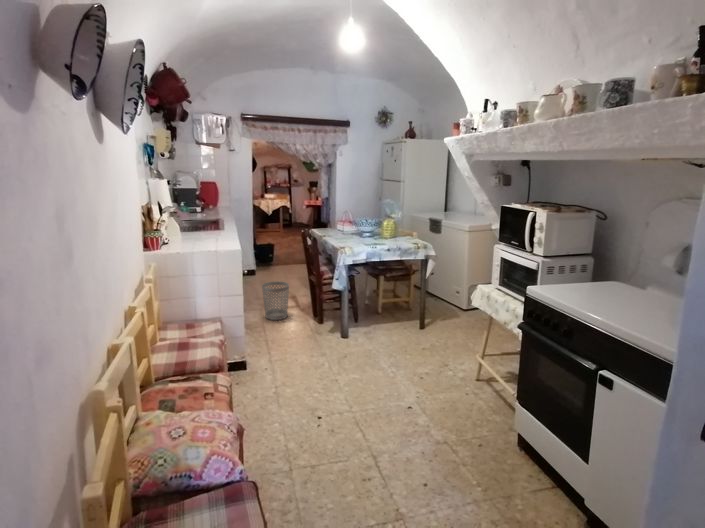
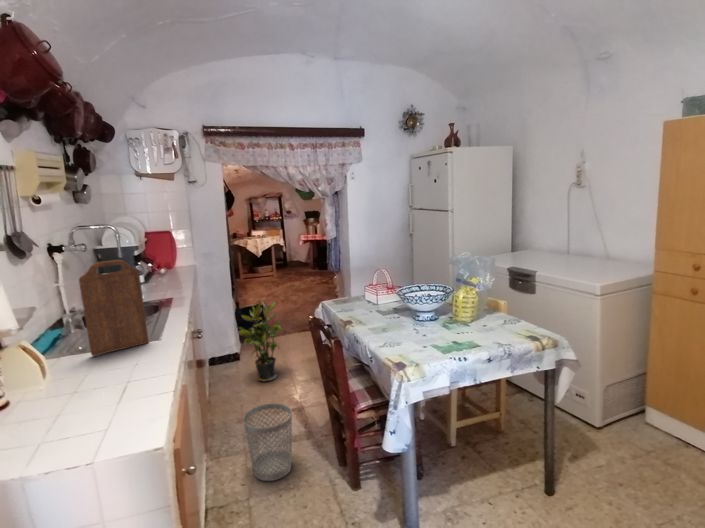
cutting board: none [191,188,219,234] -> present [79,260,149,356]
potted plant: none [257,232,286,285] -> present [239,302,283,381]

